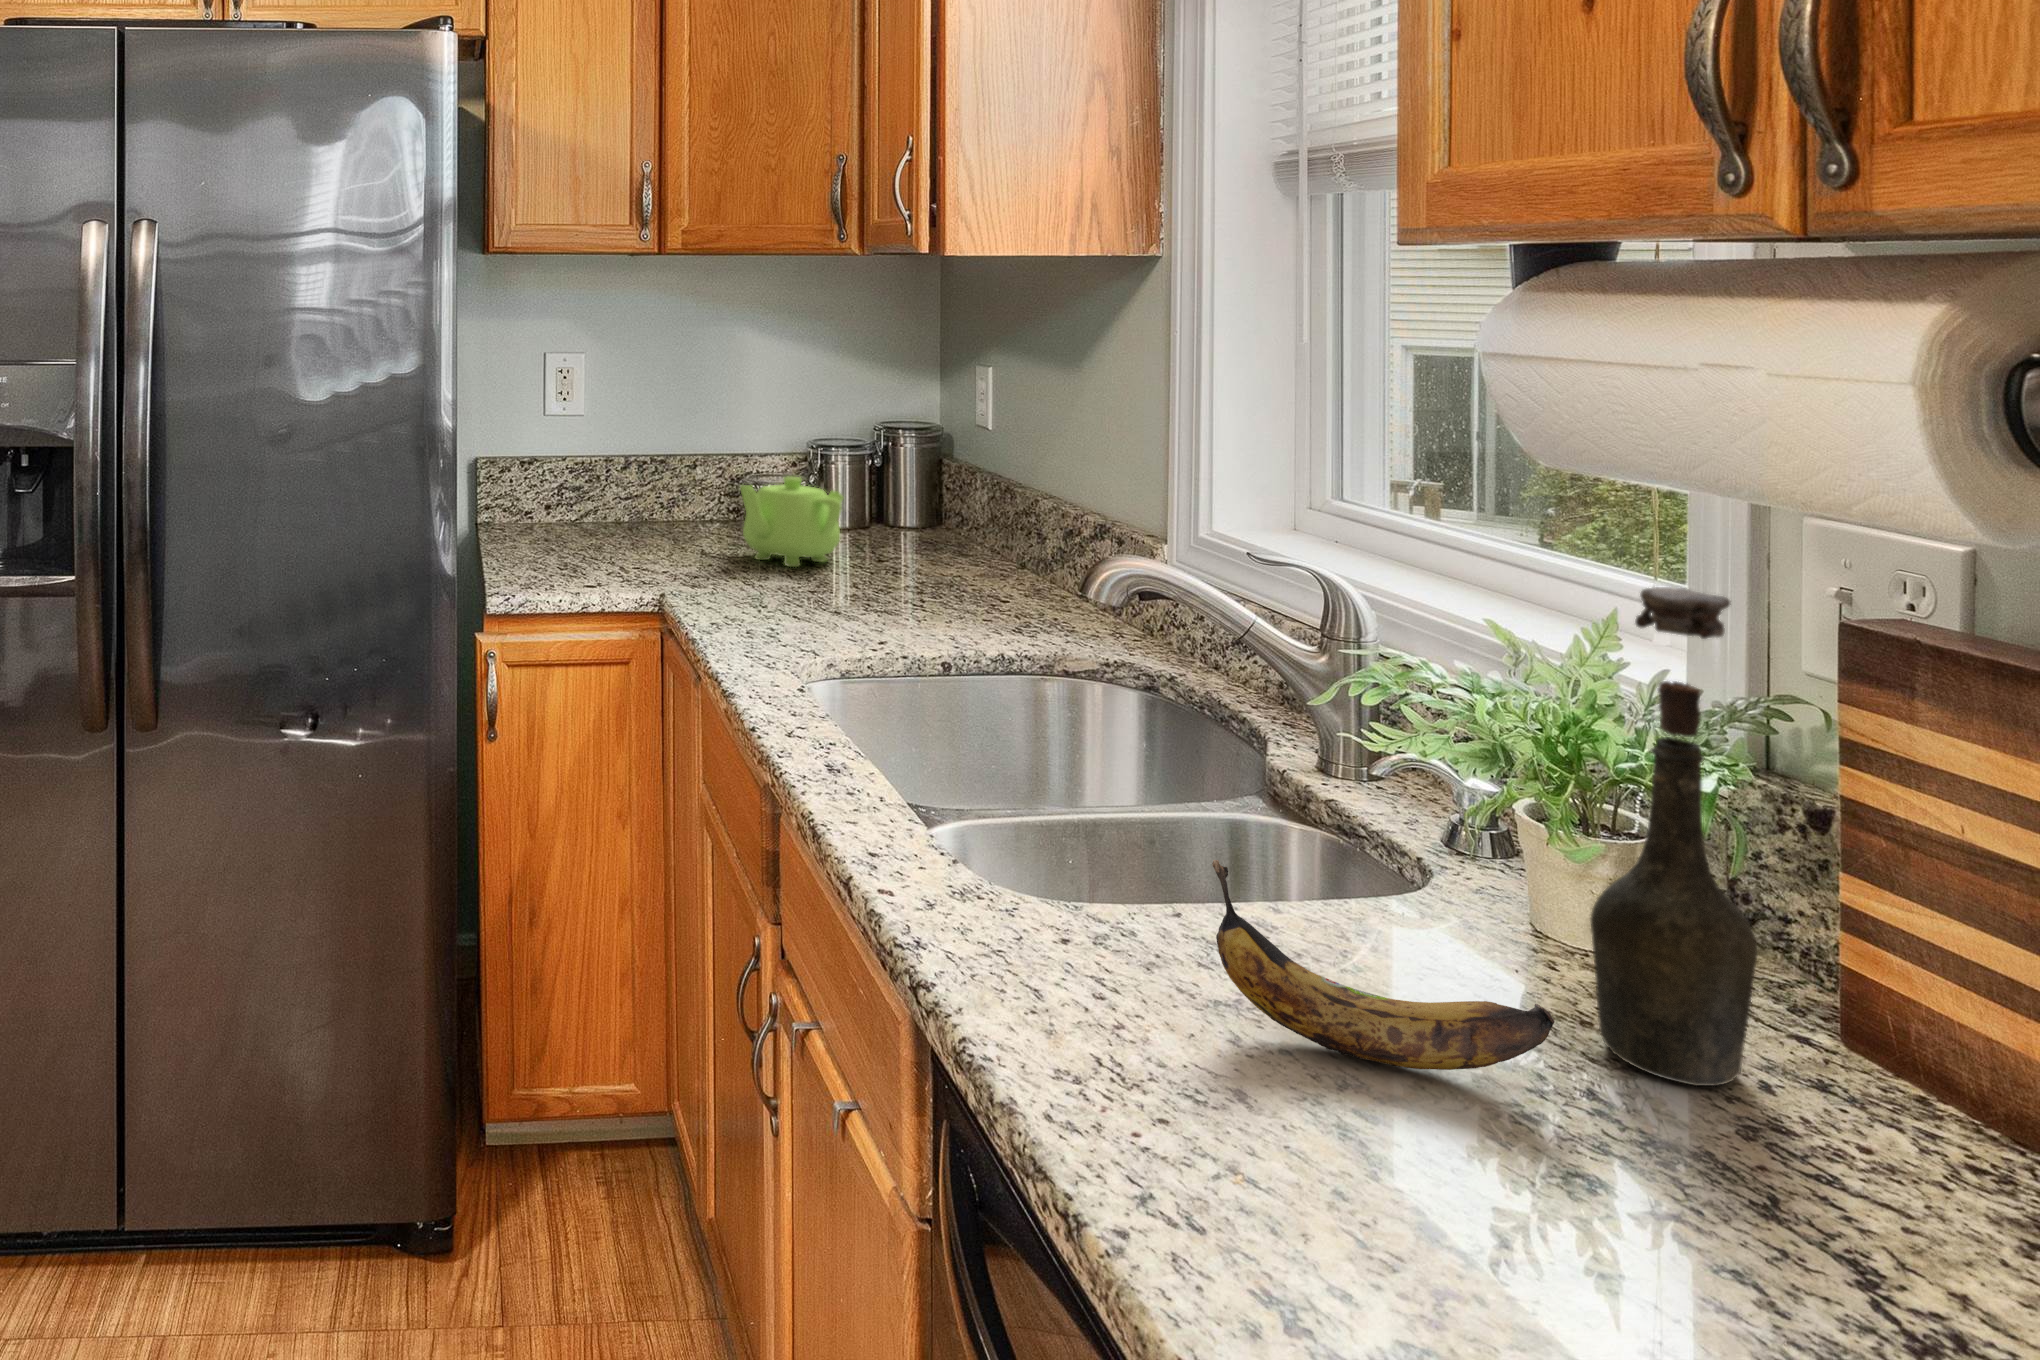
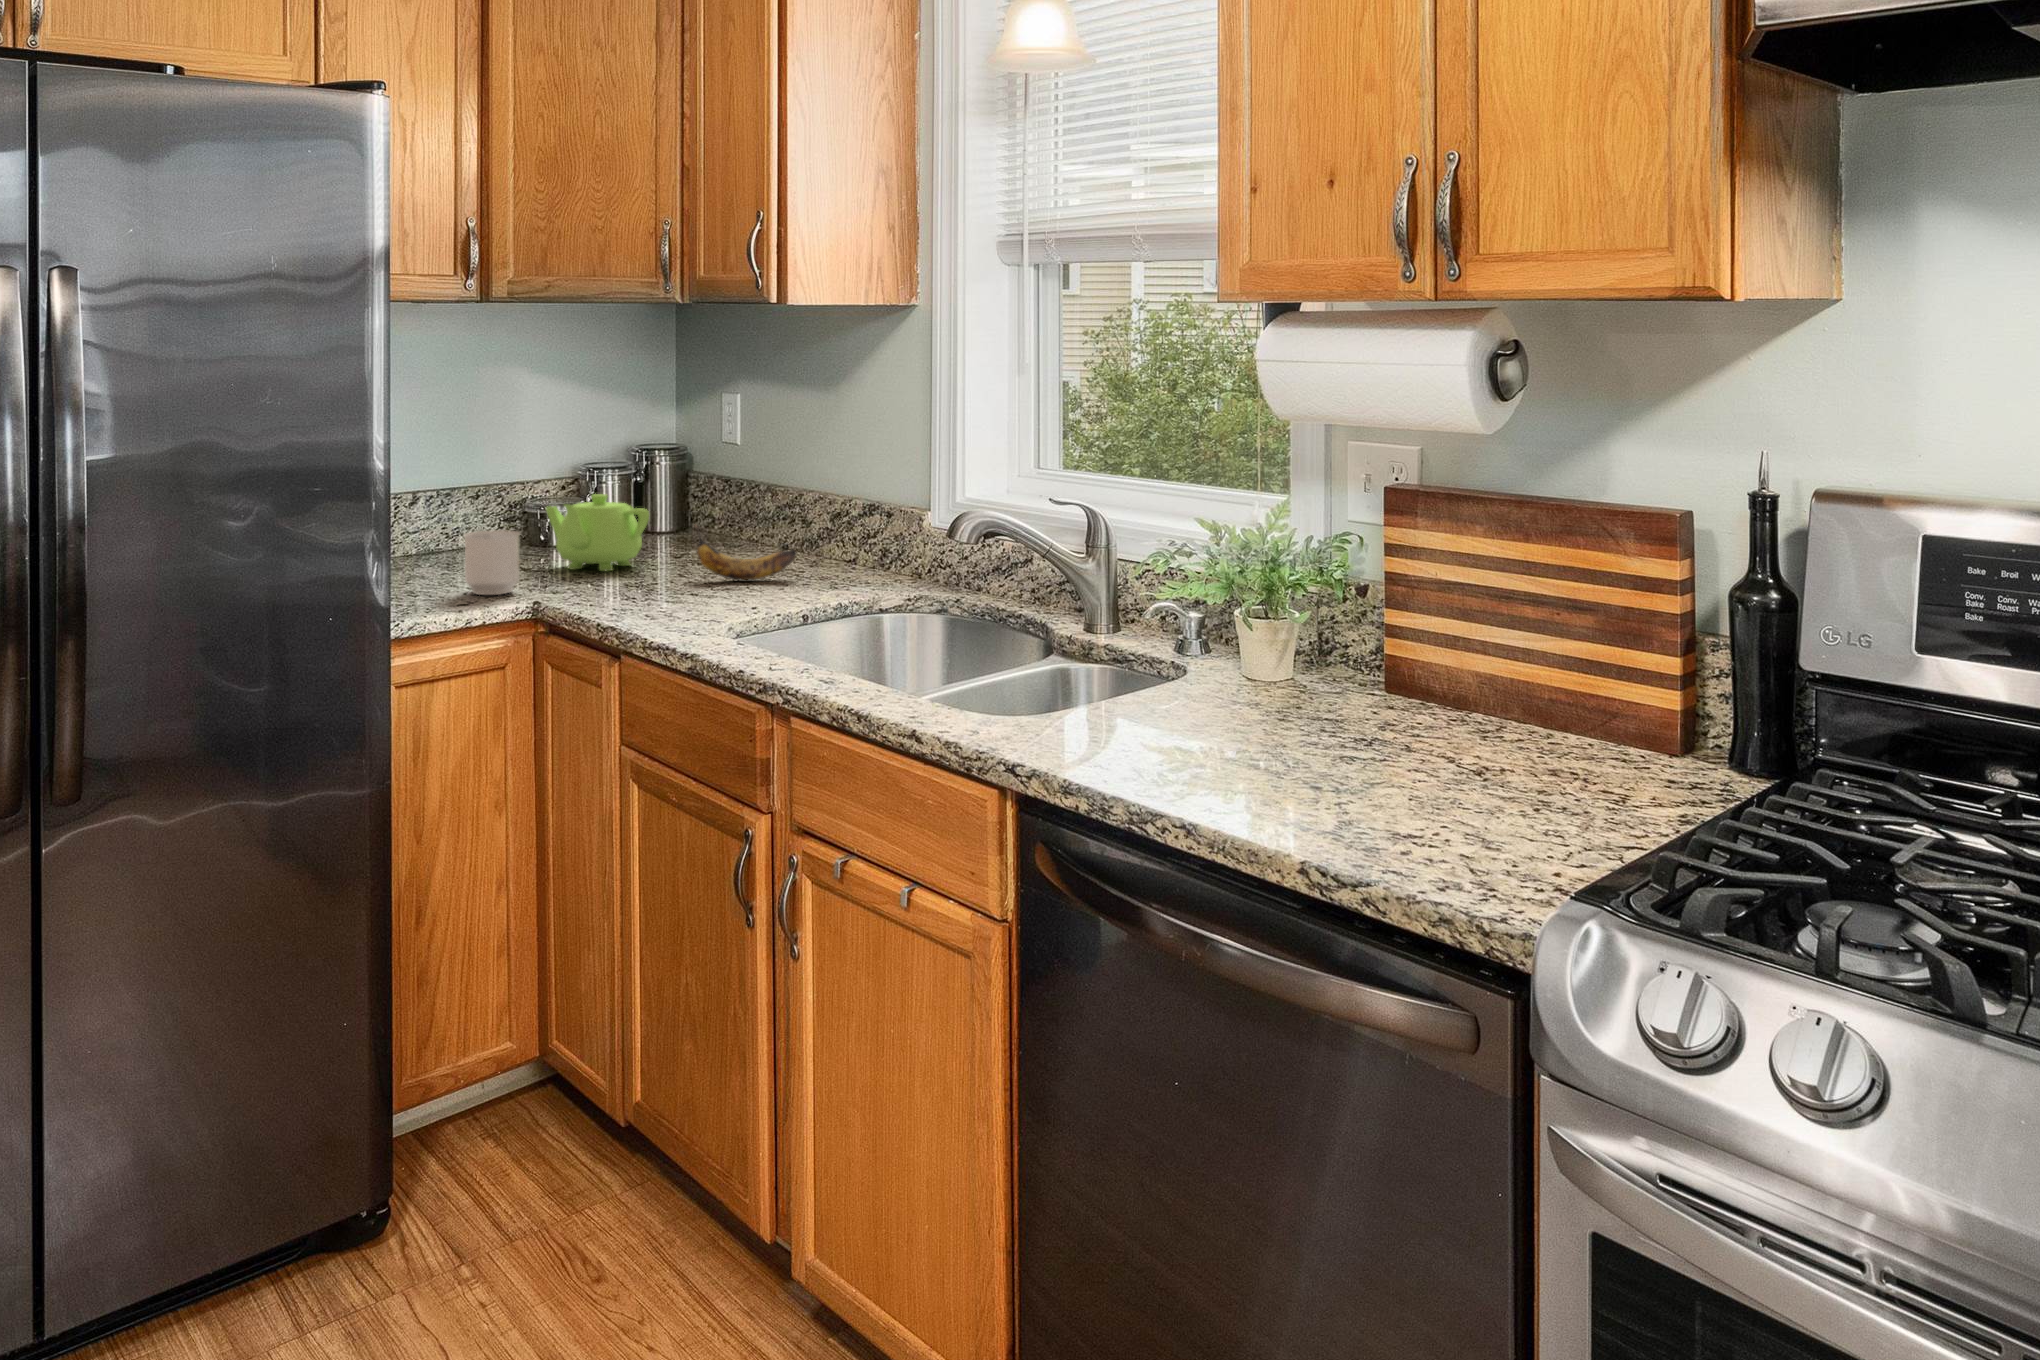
mug: none [611,509,672,581] -> present [465,530,520,595]
bottle: present [1591,587,1757,1086] -> none [1300,470,1370,721]
banana: present [1212,860,1555,1070] -> present [695,525,796,580]

